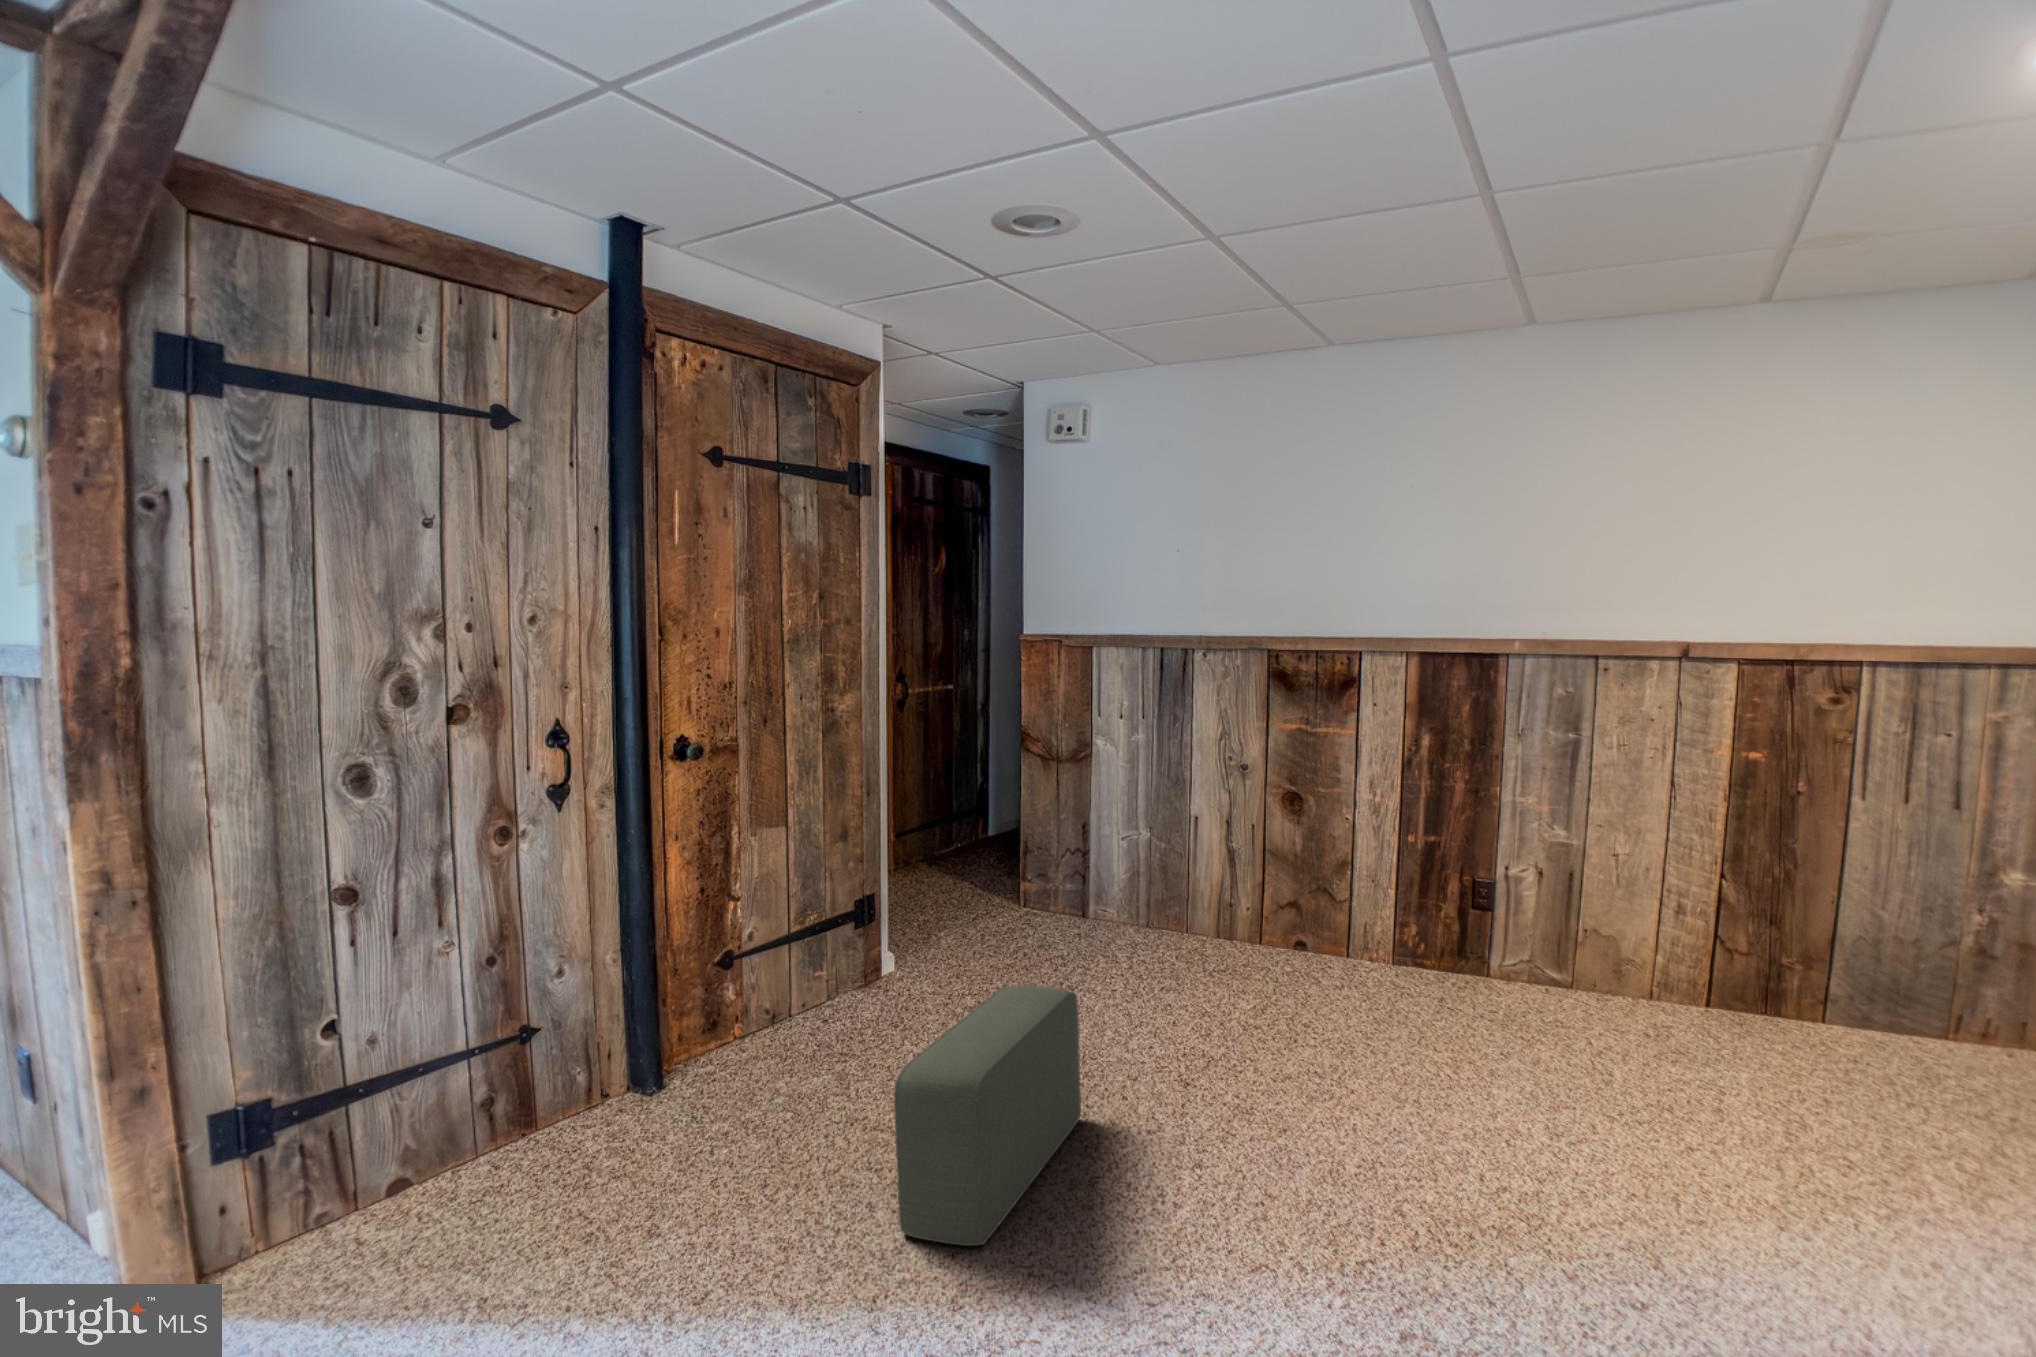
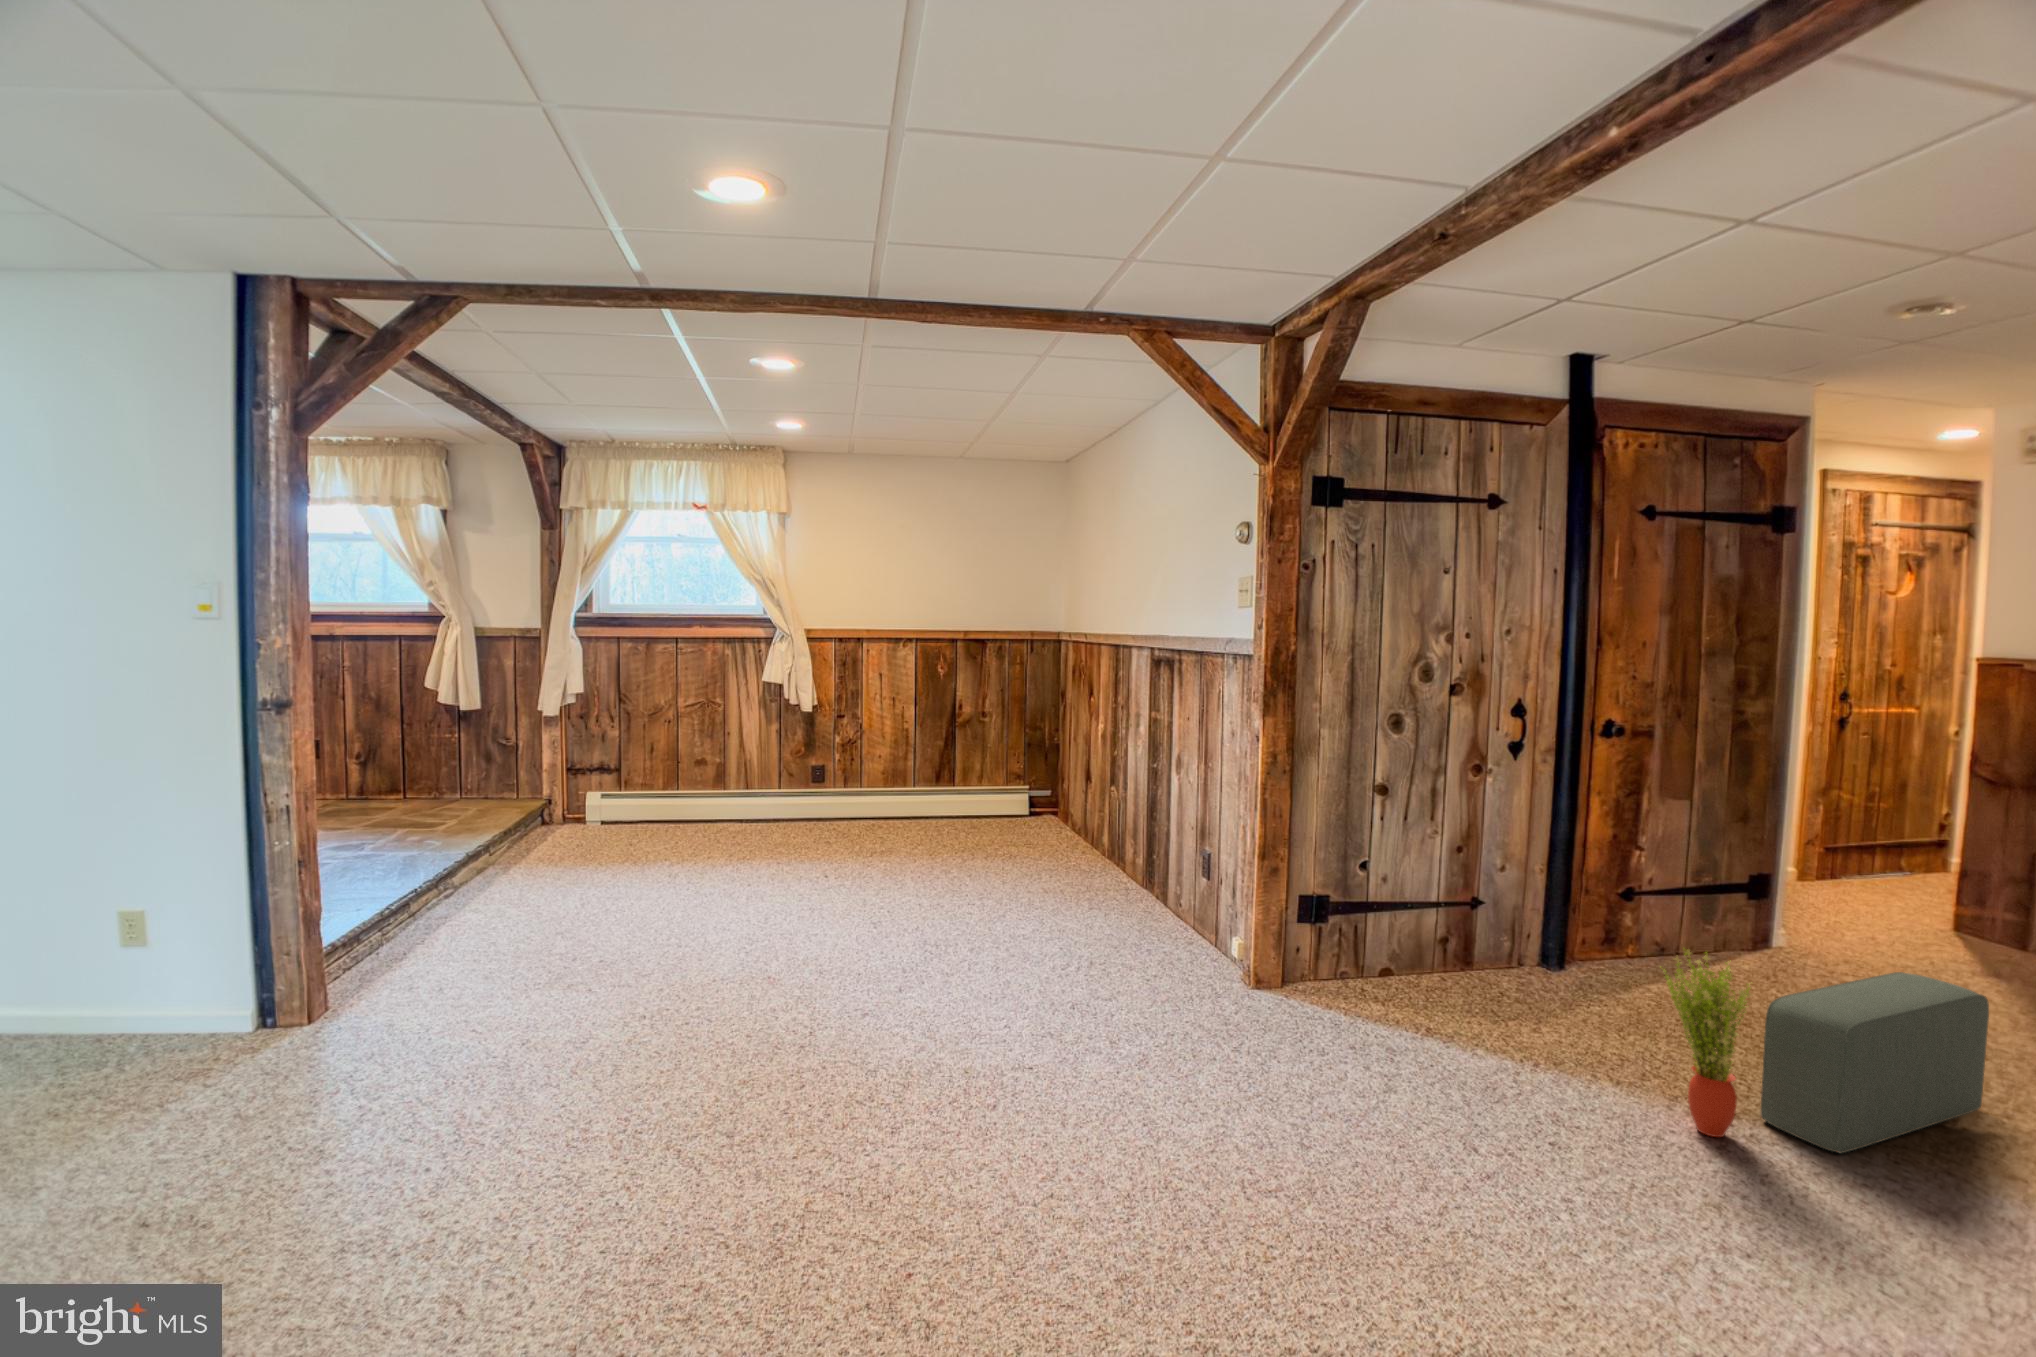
potted plant: none [772,1035,880,1292] -> present [1665,950,1751,1137]

